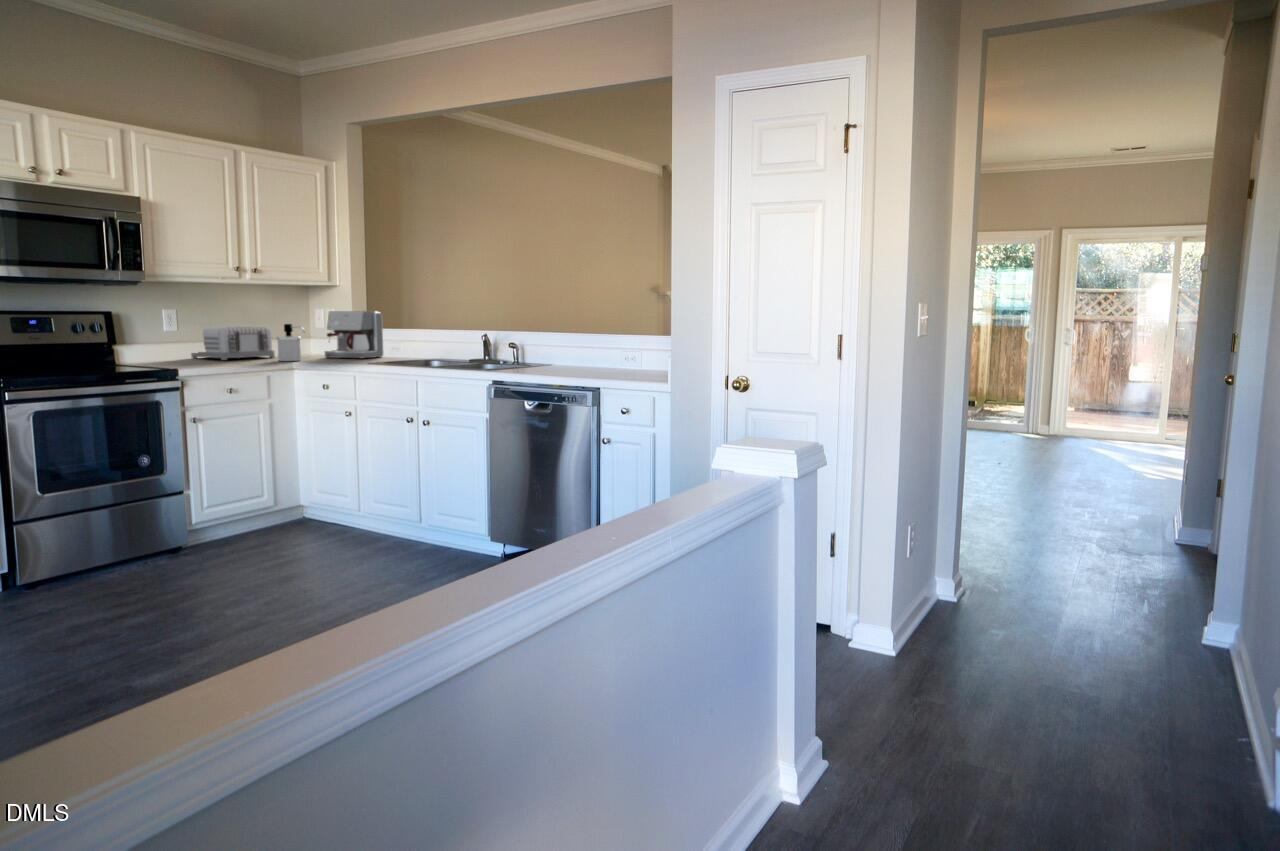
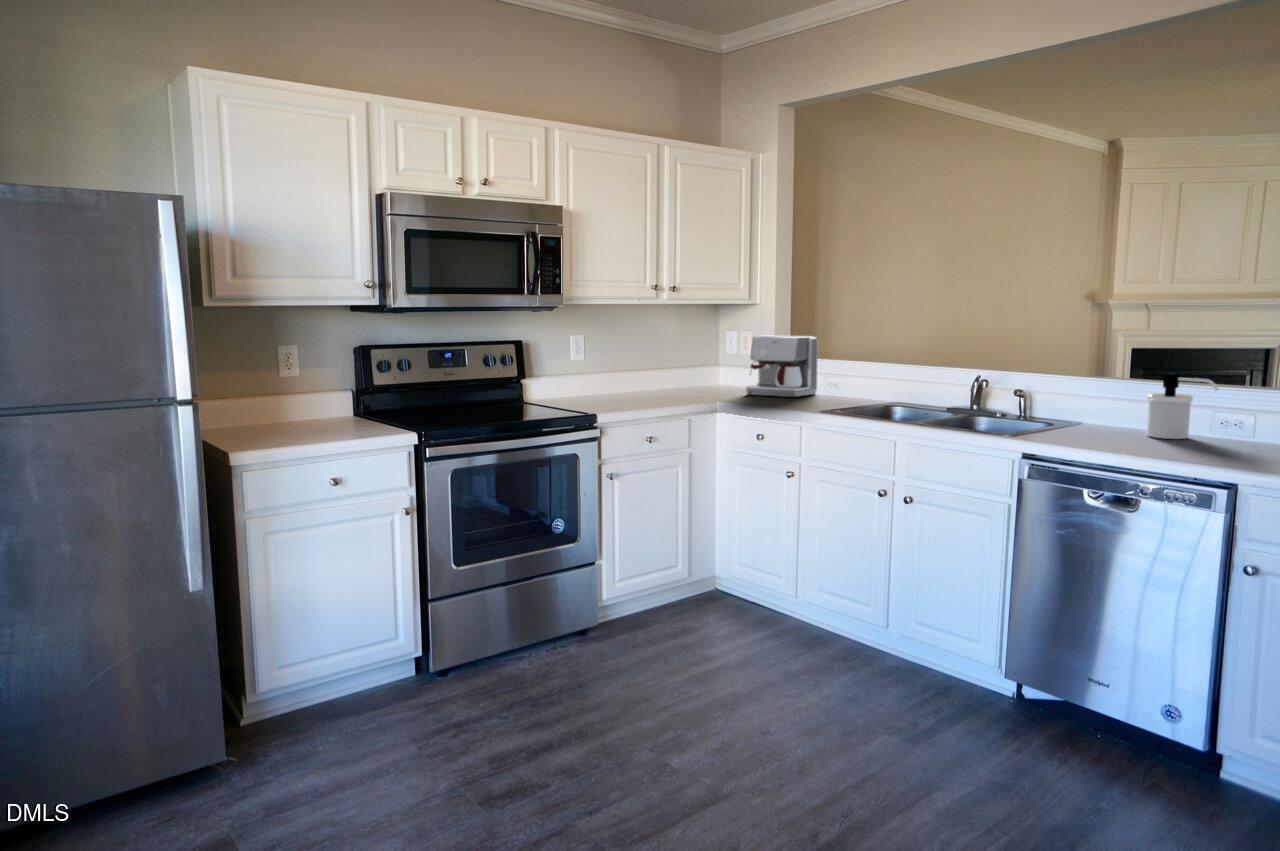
soap dispenser: present [276,324,305,361] -> present [1147,373,1218,439]
toaster: present [191,327,275,360] -> none [595,355,687,398]

